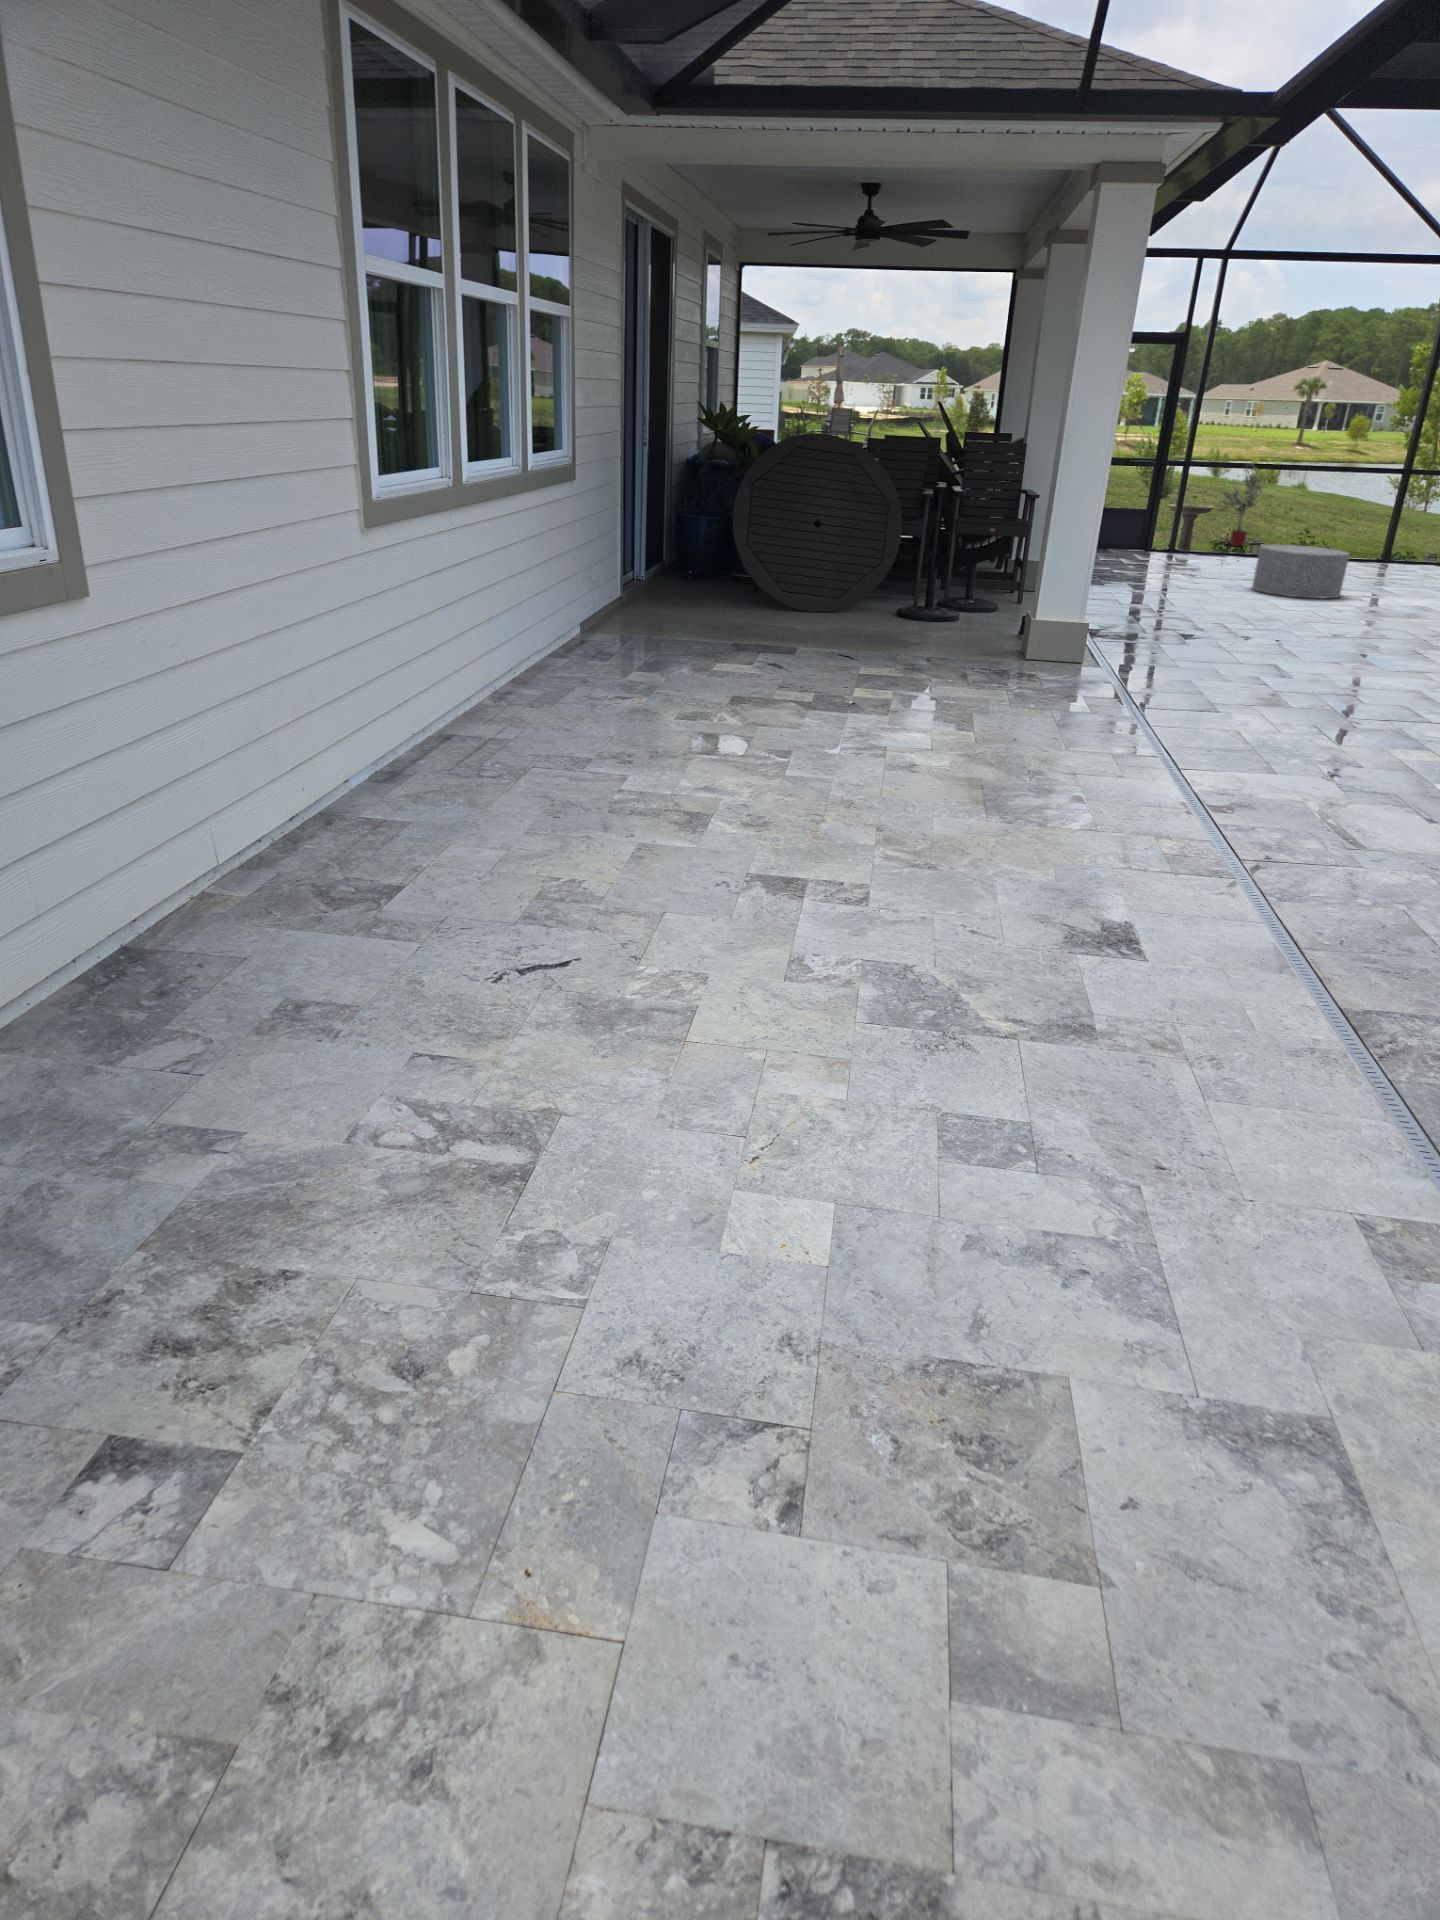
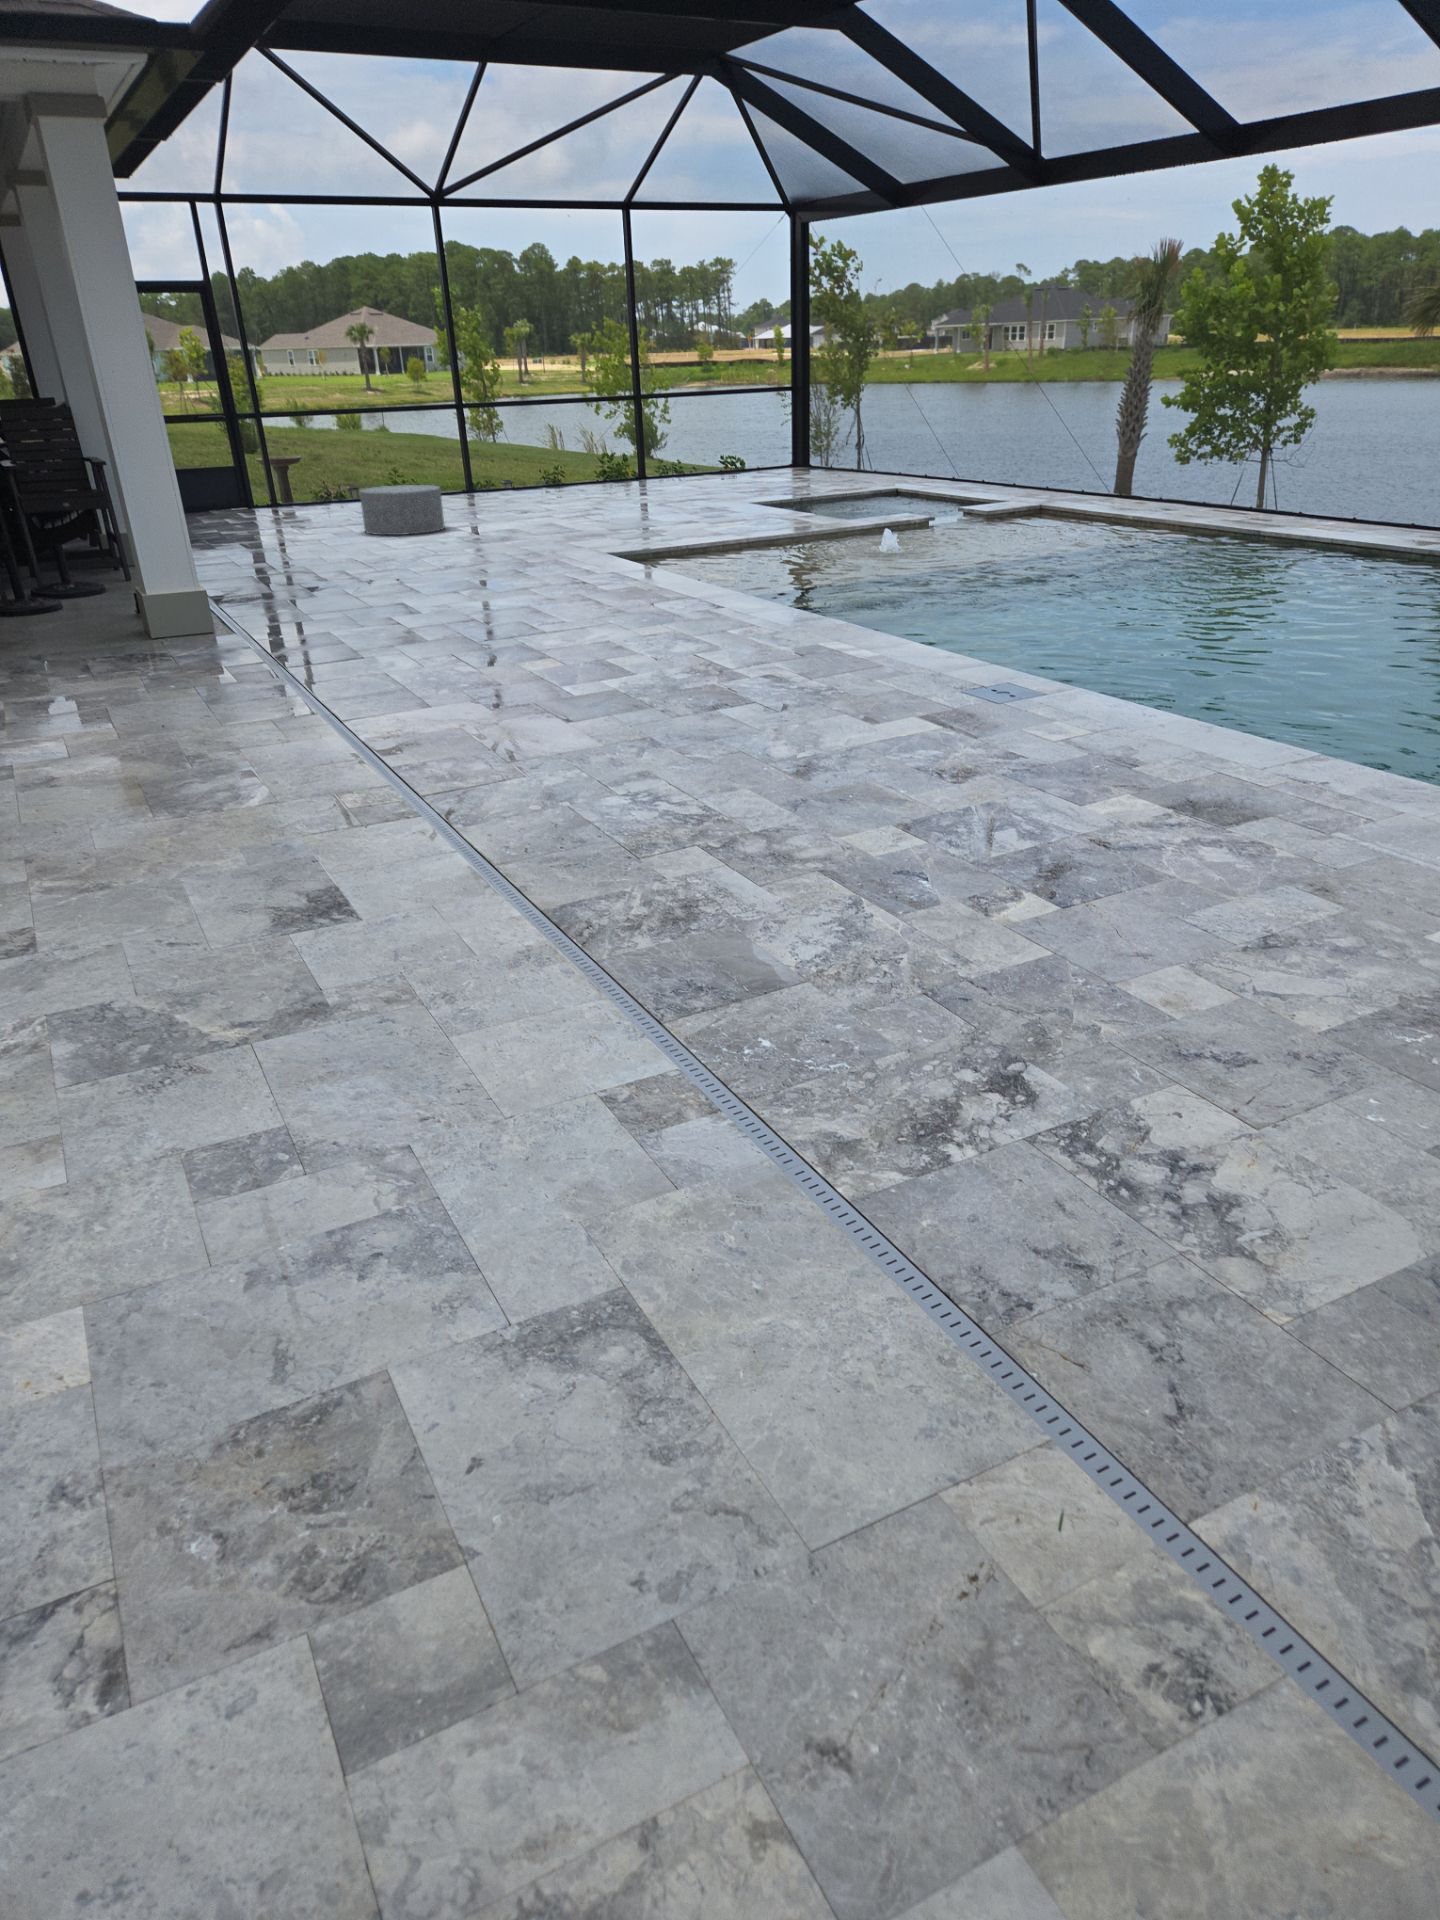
potted tree: present [1222,463,1266,547] -> none [310,411,352,494]

